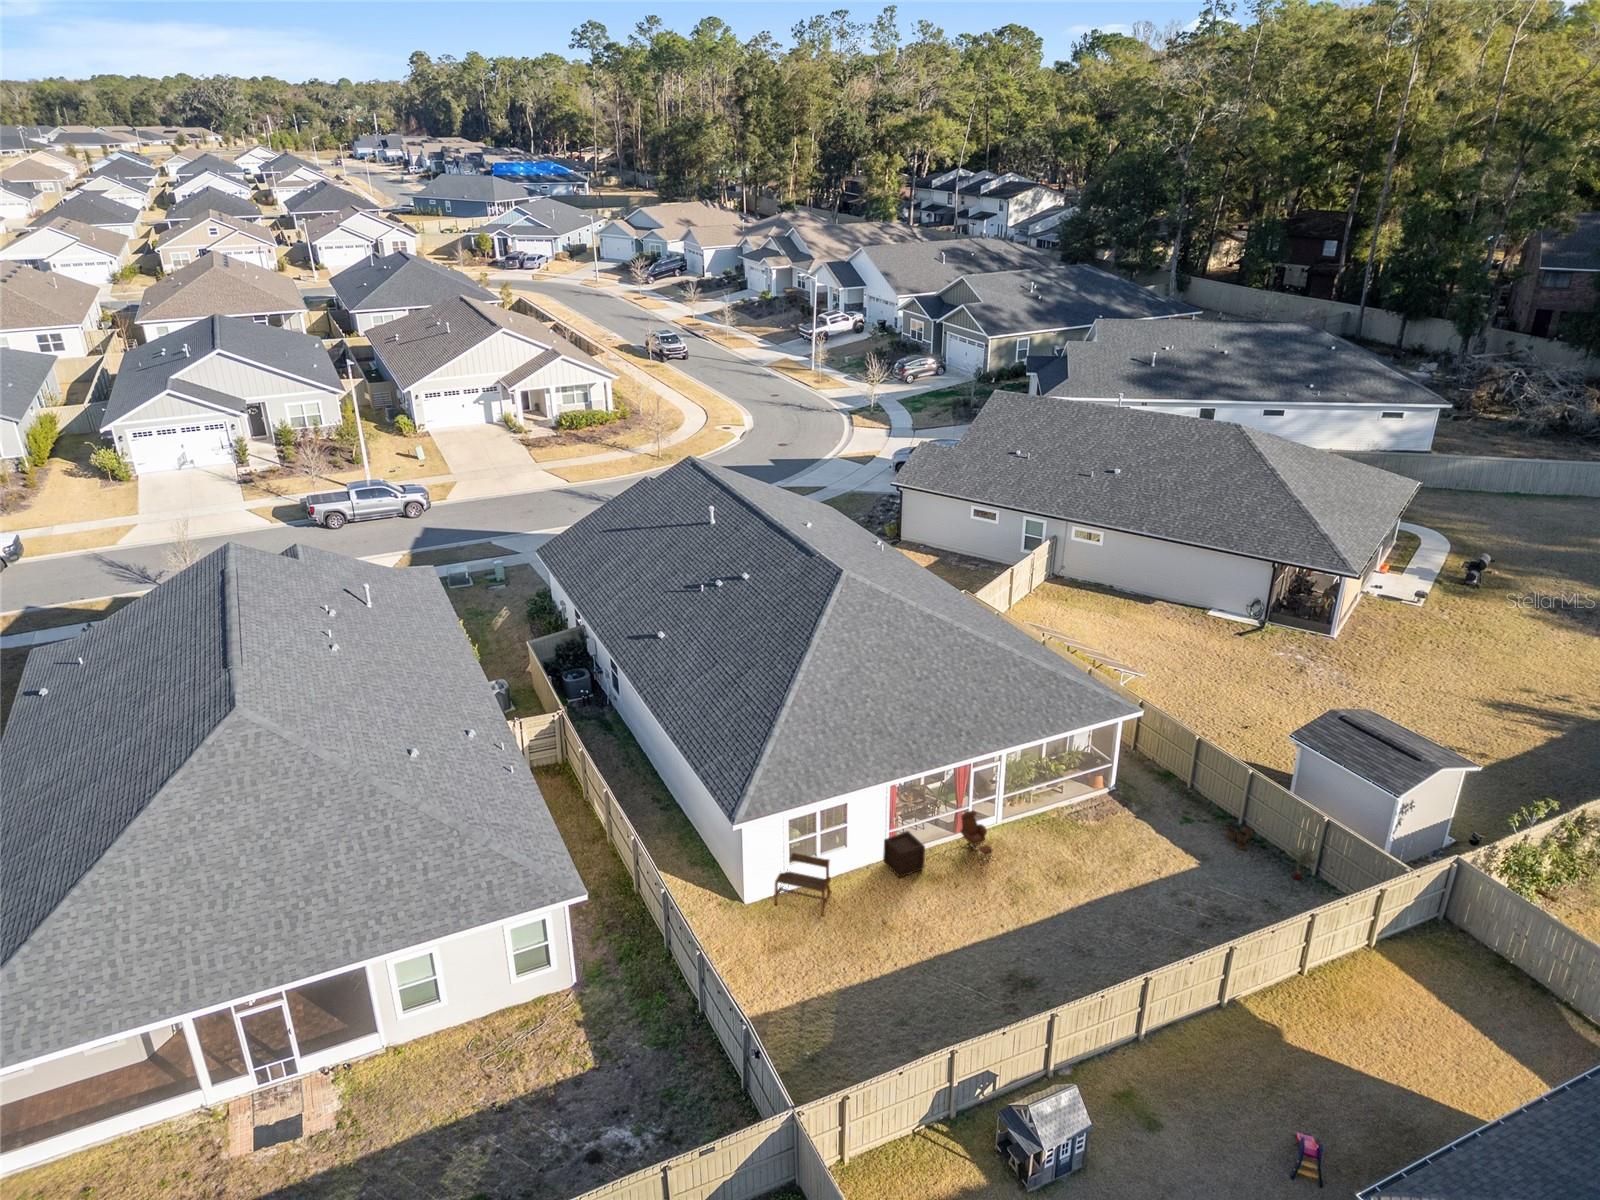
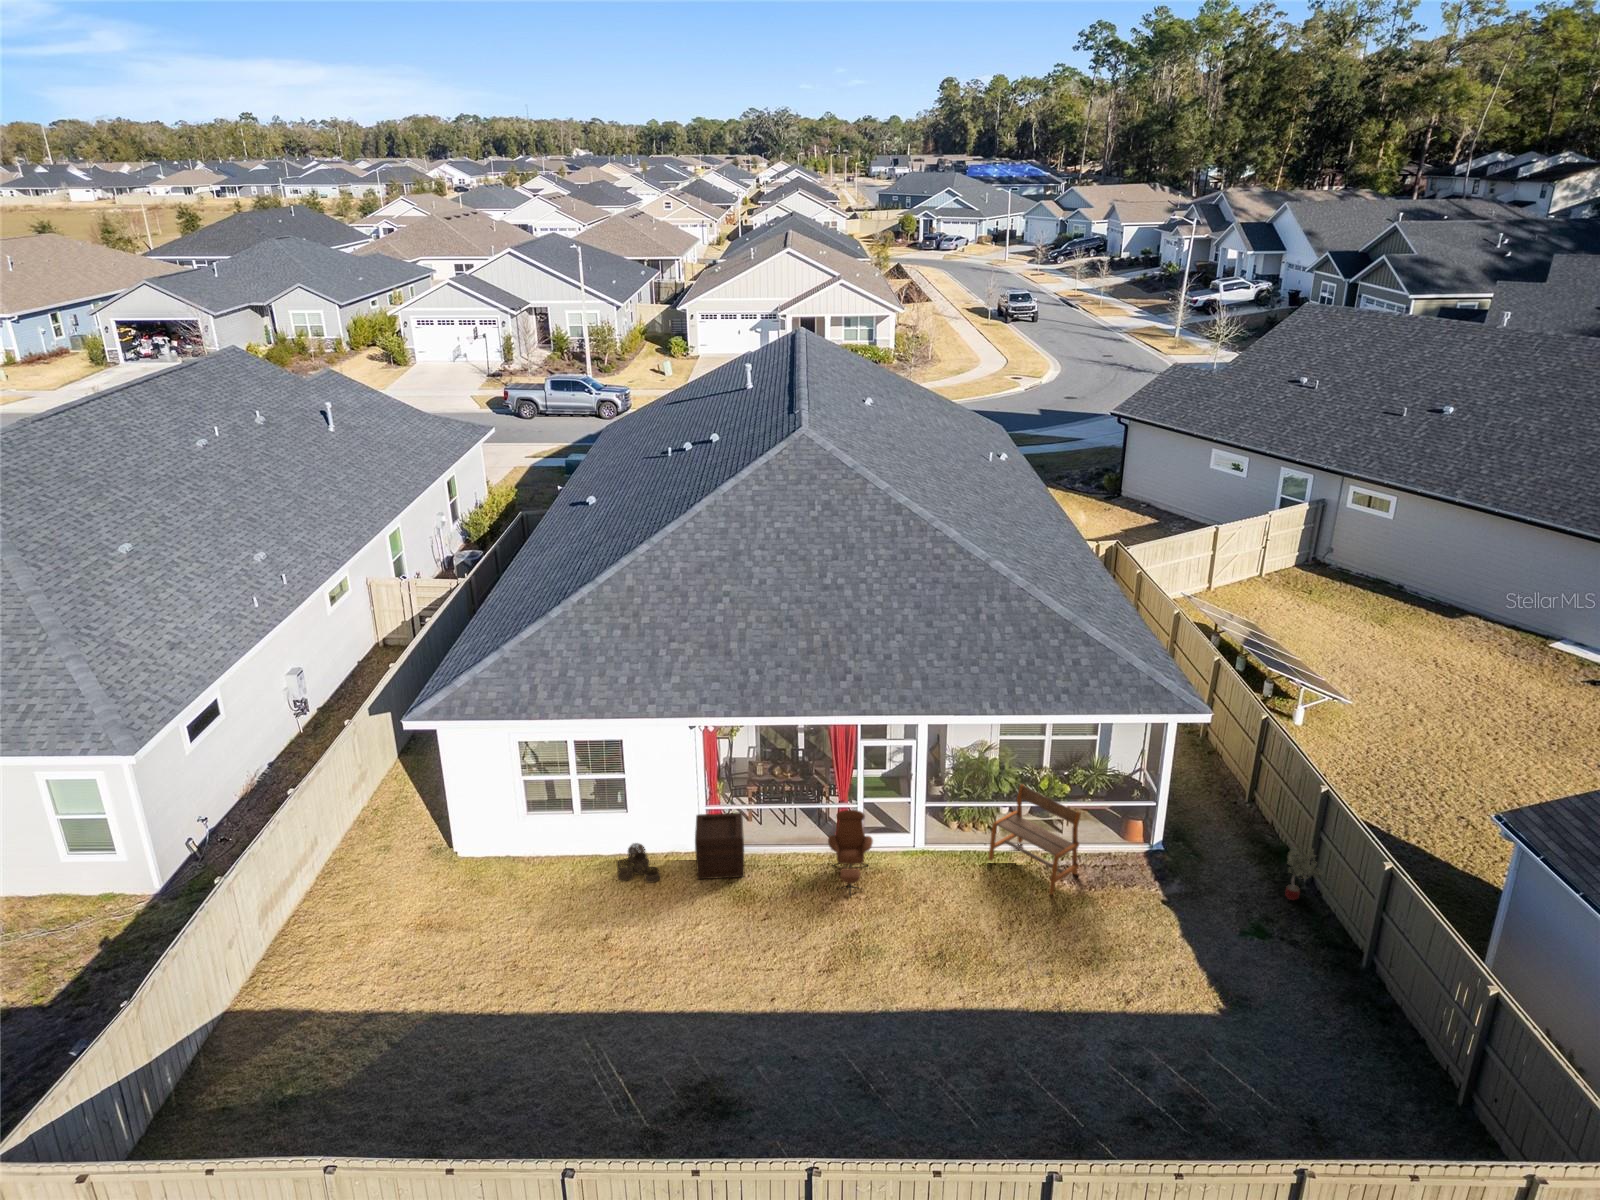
woven basket: present [1226,827,1253,850] -> present [617,843,660,882]
potted tree: present [1290,847,1317,879] -> present [1285,847,1322,900]
bench: present [774,853,831,916] -> present [988,785,1081,895]

